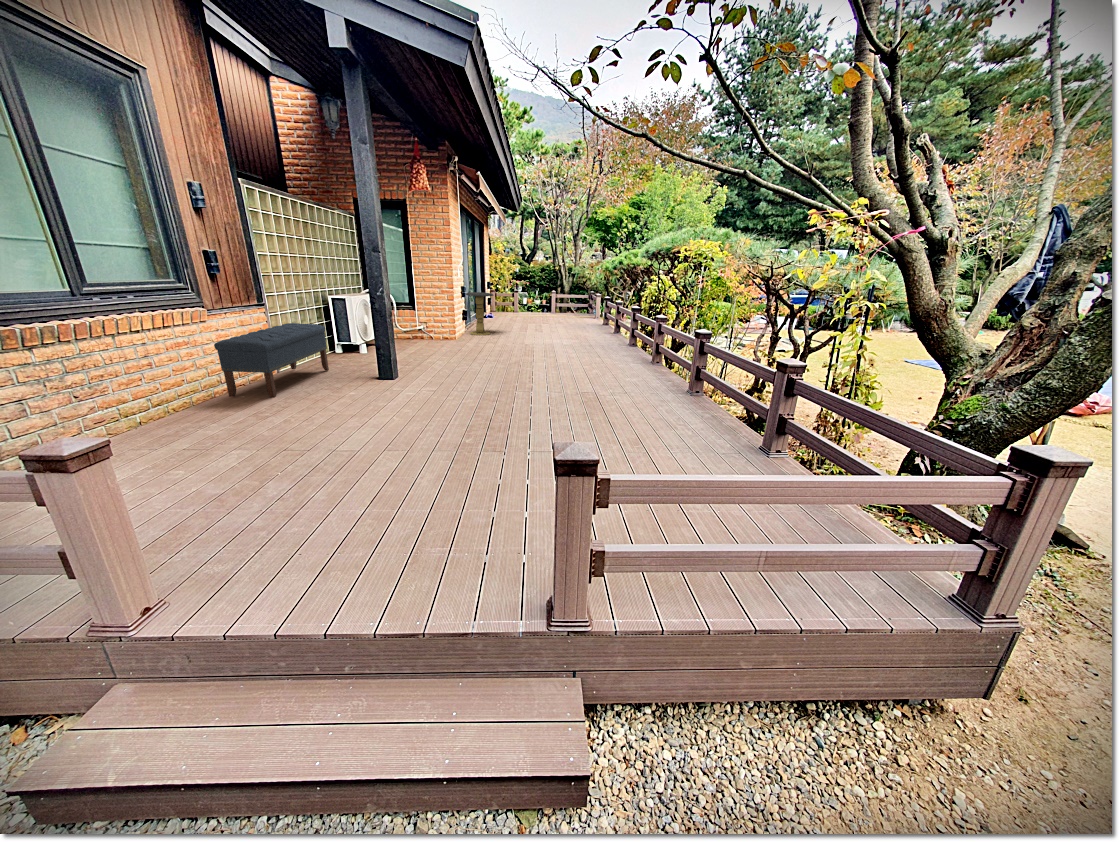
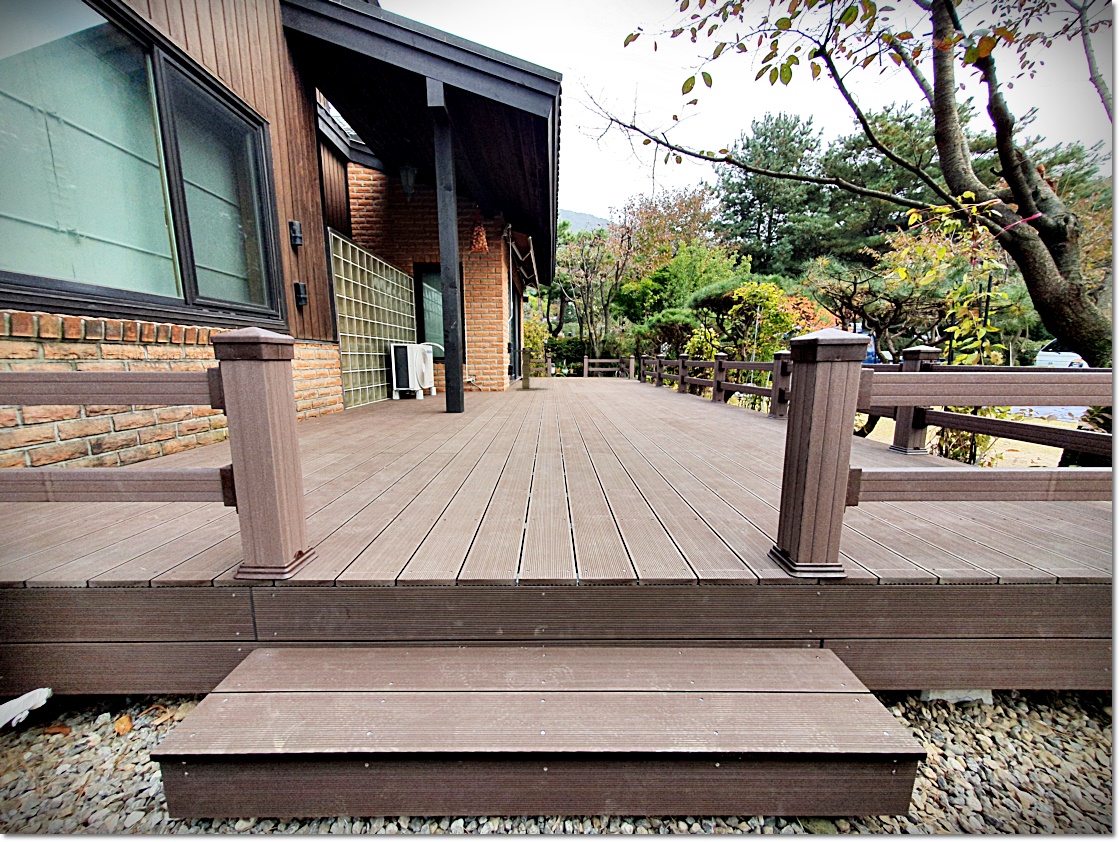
bench: present [214,323,329,398] -> none [295,364,392,427]

